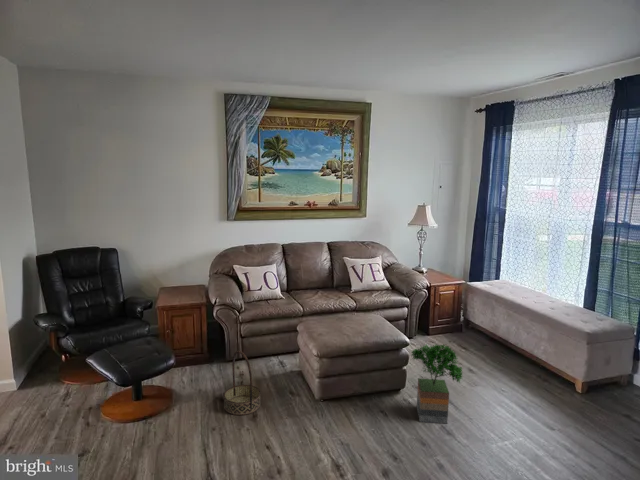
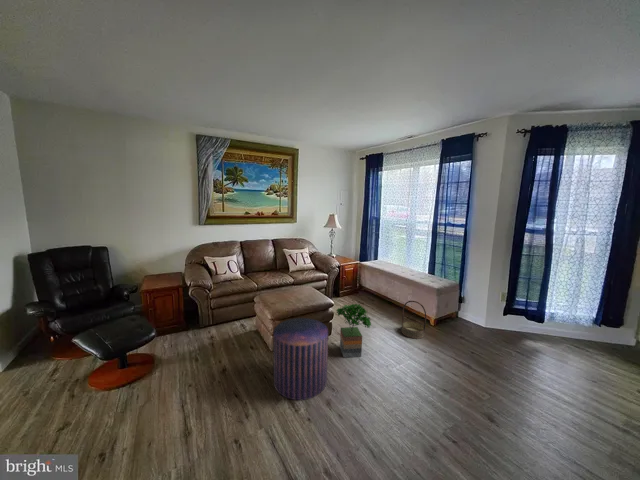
basket: present [224,351,261,415] -> present [401,301,426,339]
pouf: none [317,357,393,466] -> present [273,318,328,400]

